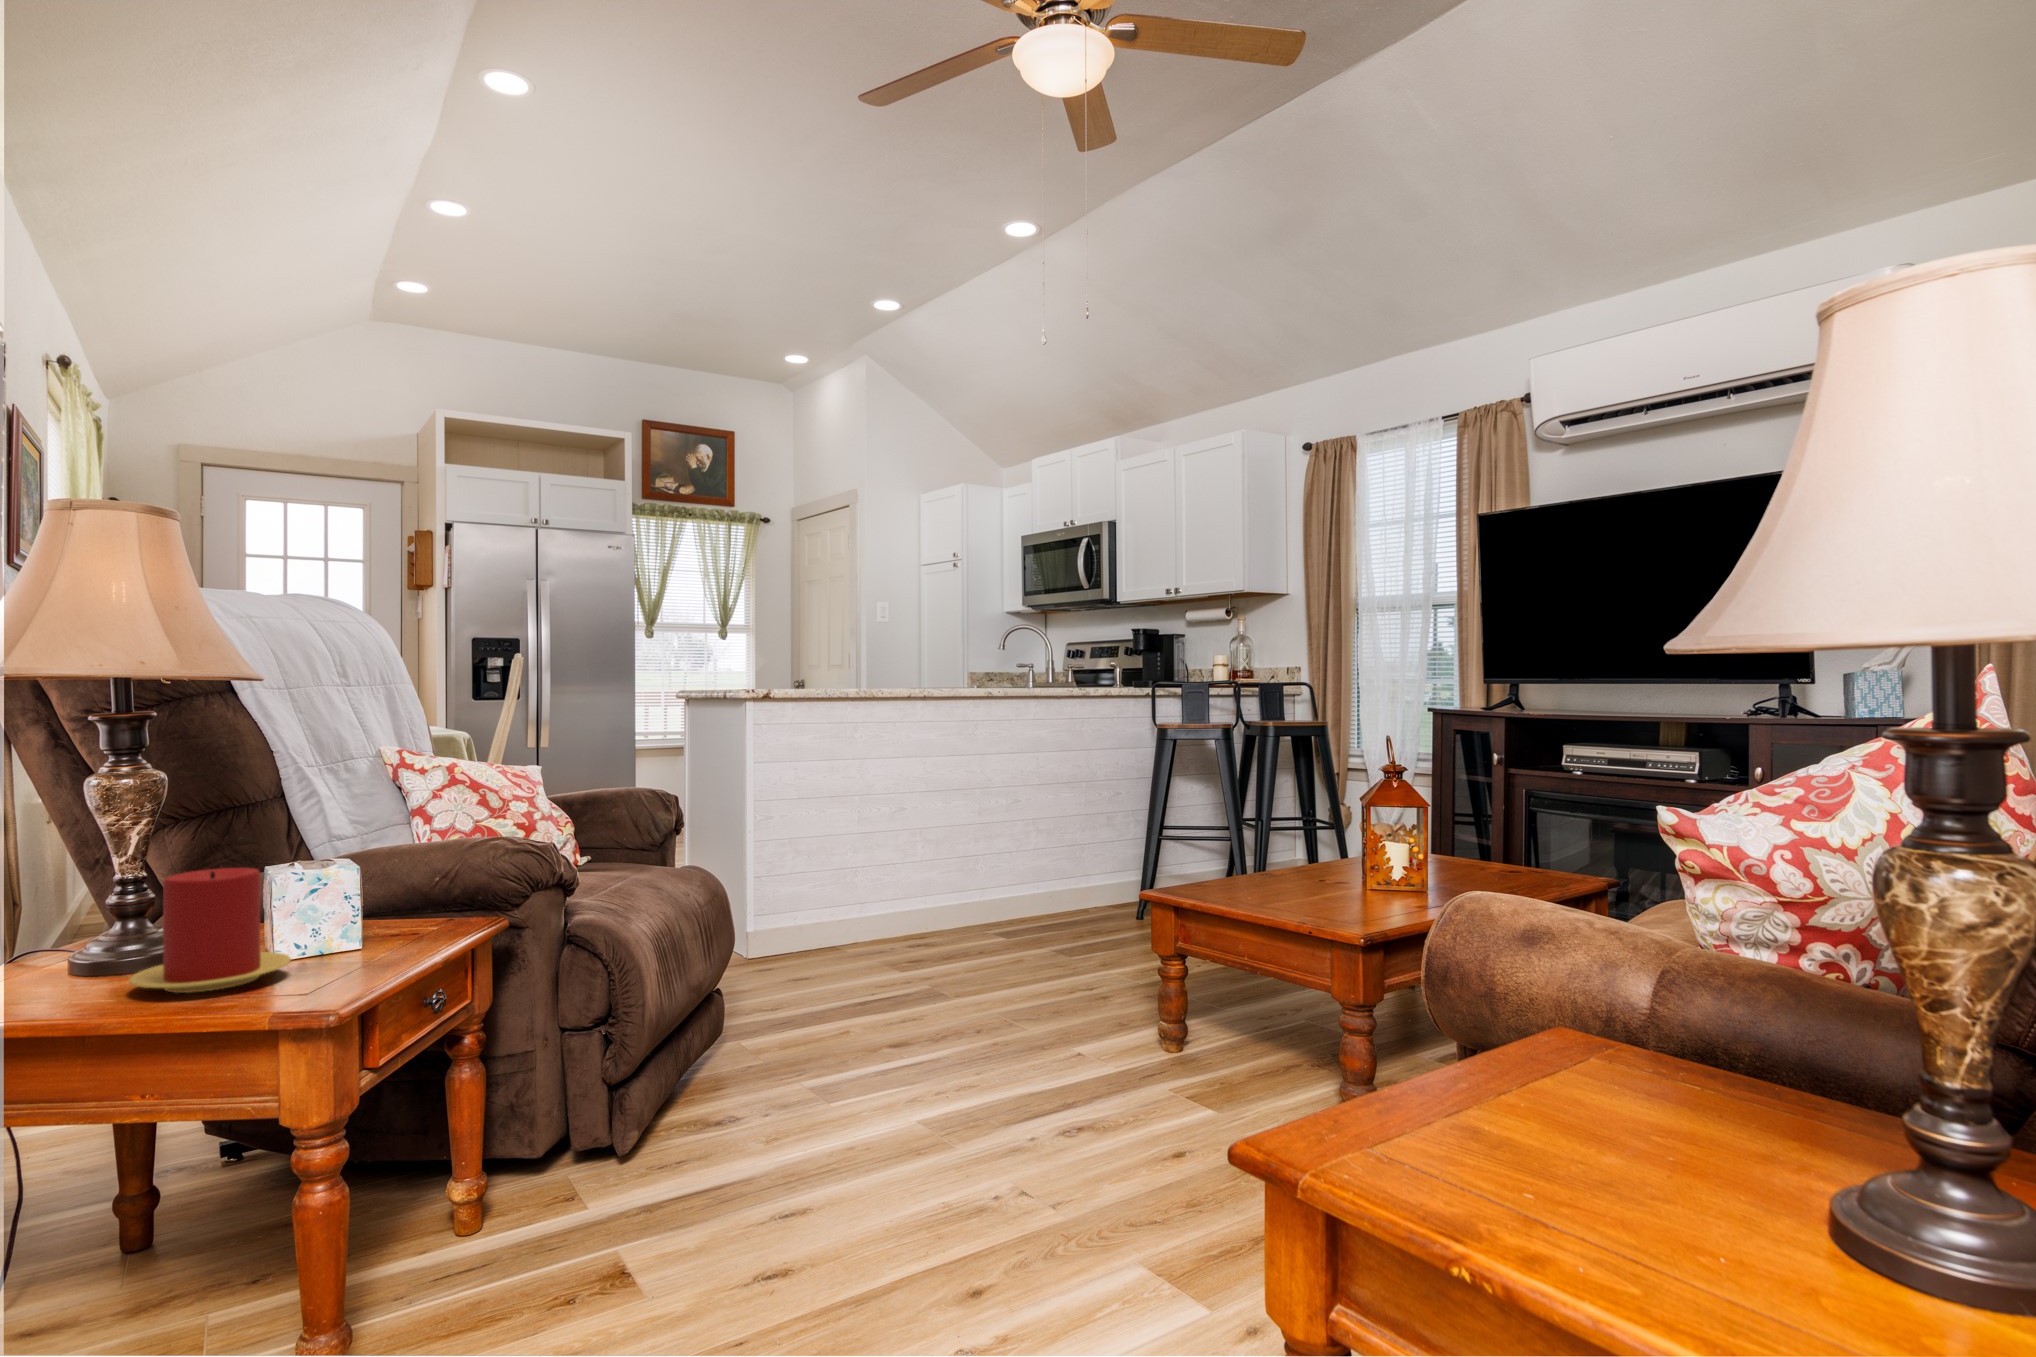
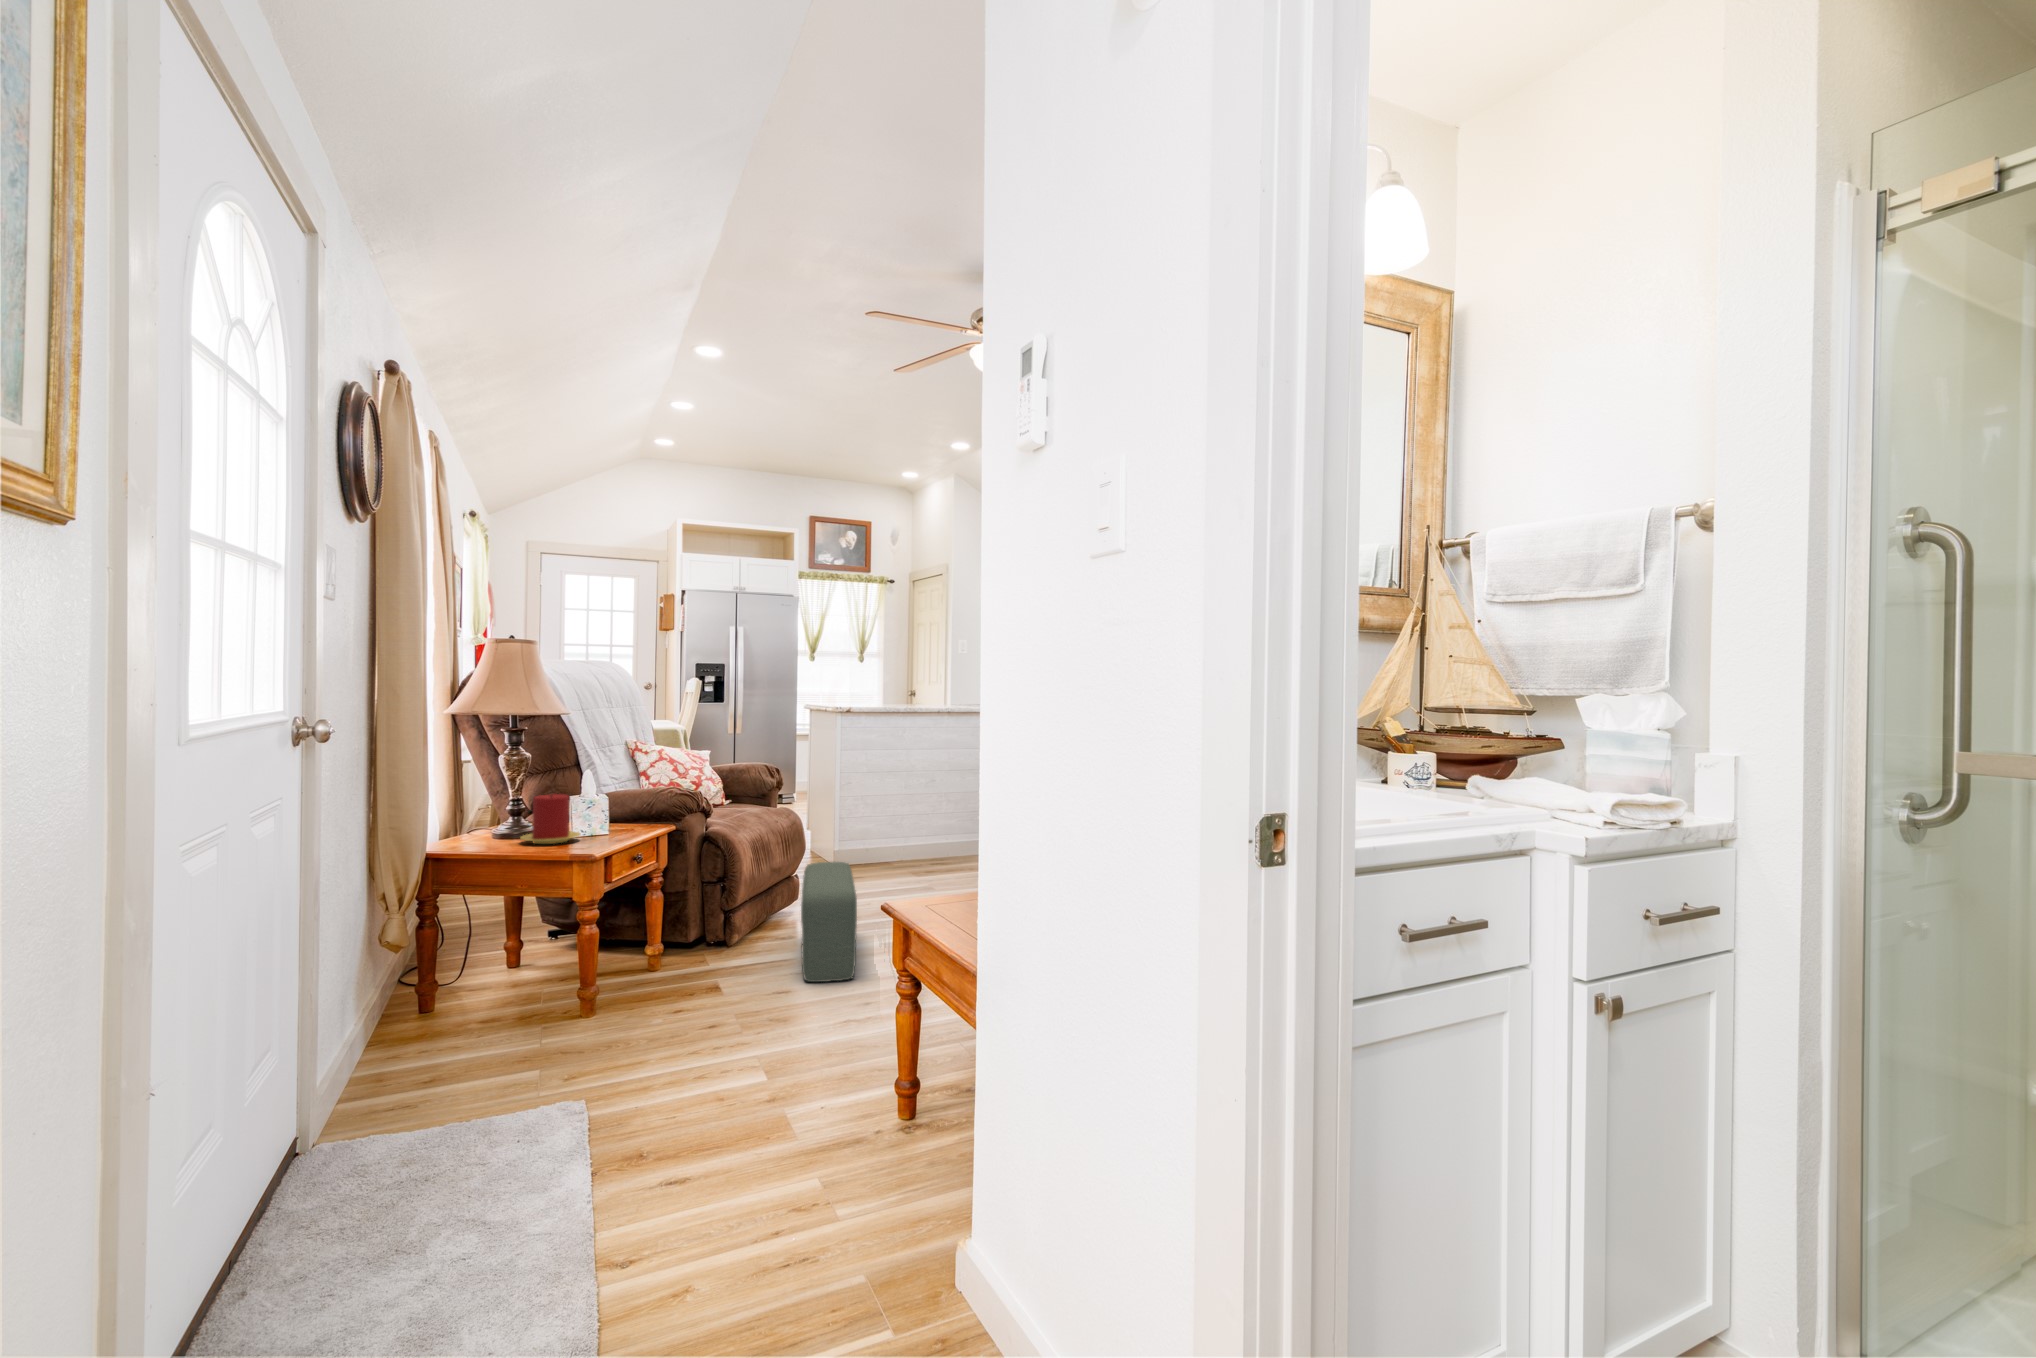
pouf: none [750,964,899,1231] -> present [801,862,857,982]

